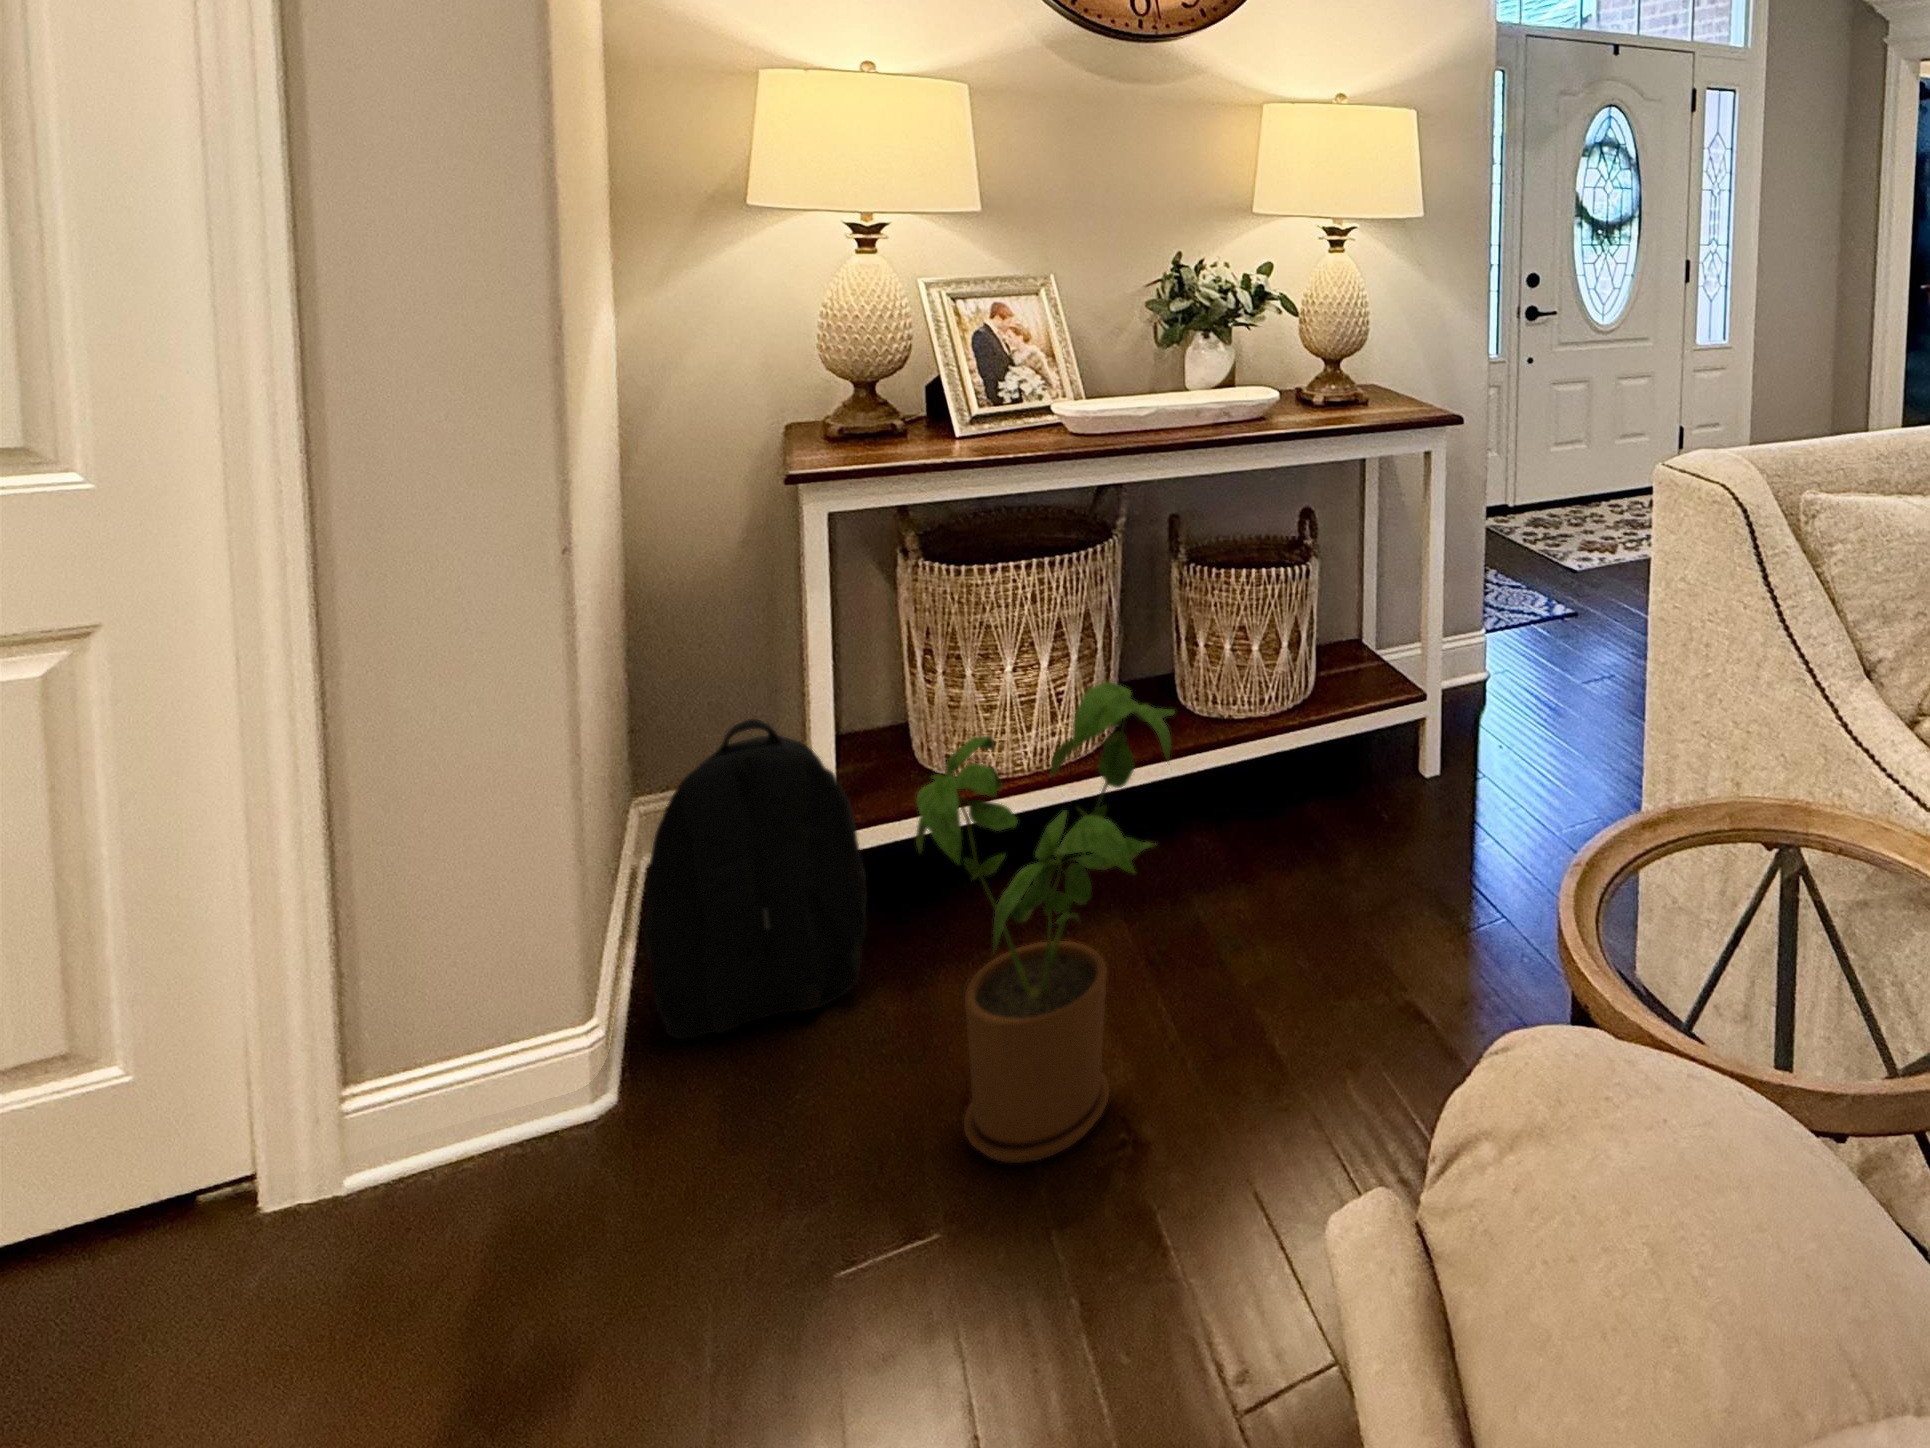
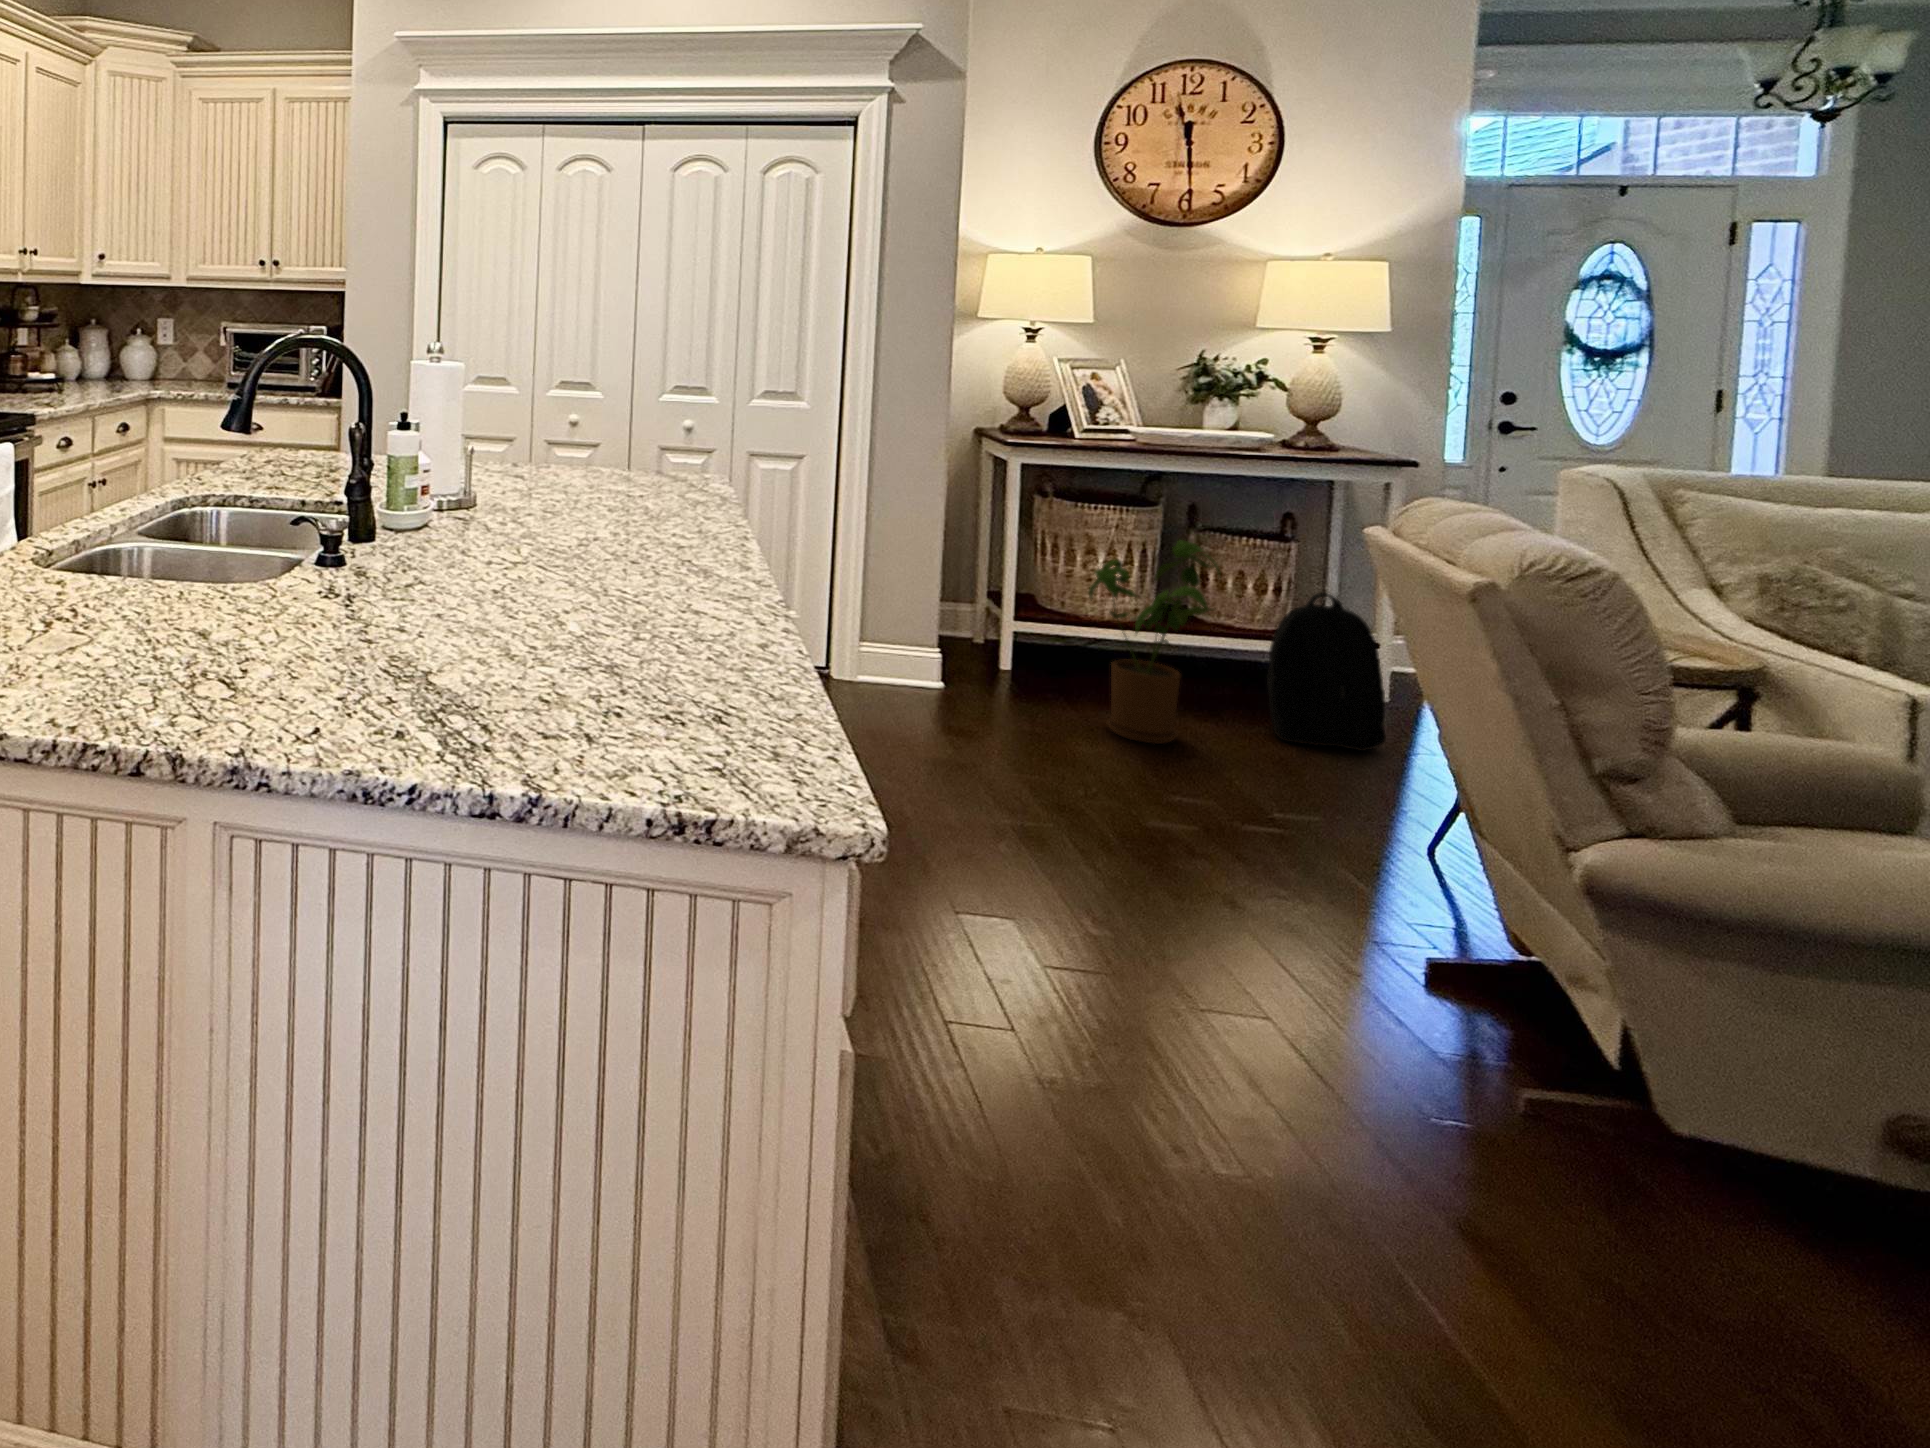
backpack: present [644,719,866,1039] -> present [1267,593,1386,751]

